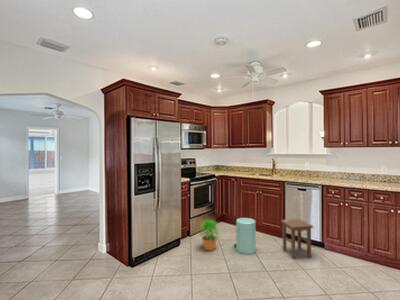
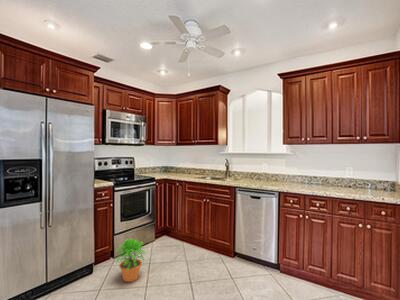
trash can: present [234,218,256,254] -> none [165,235,193,286]
stool: present [281,219,313,259] -> none [226,235,265,291]

